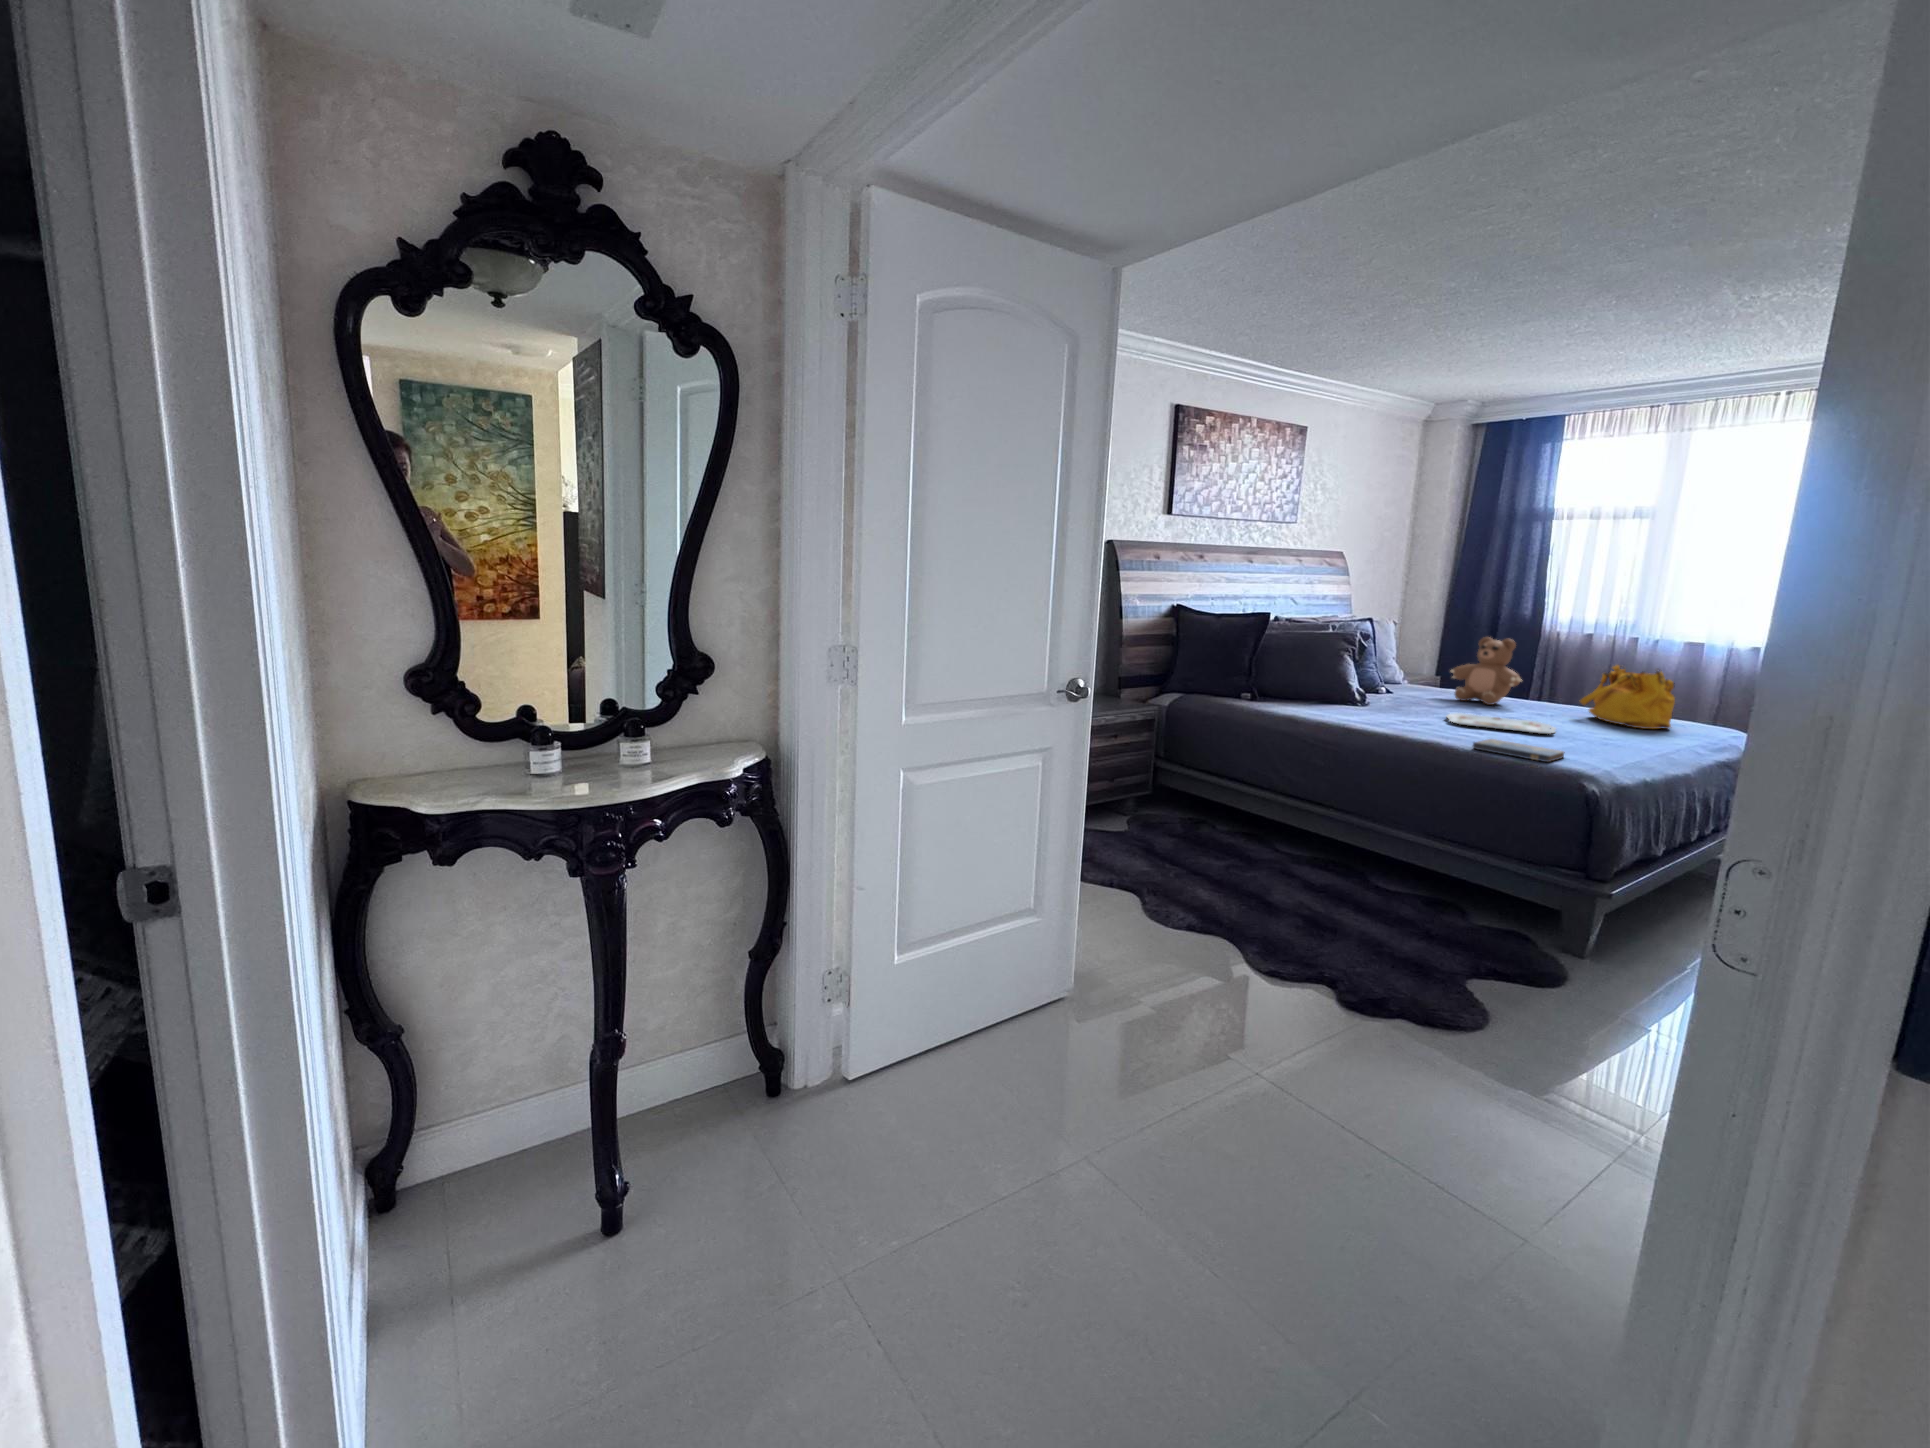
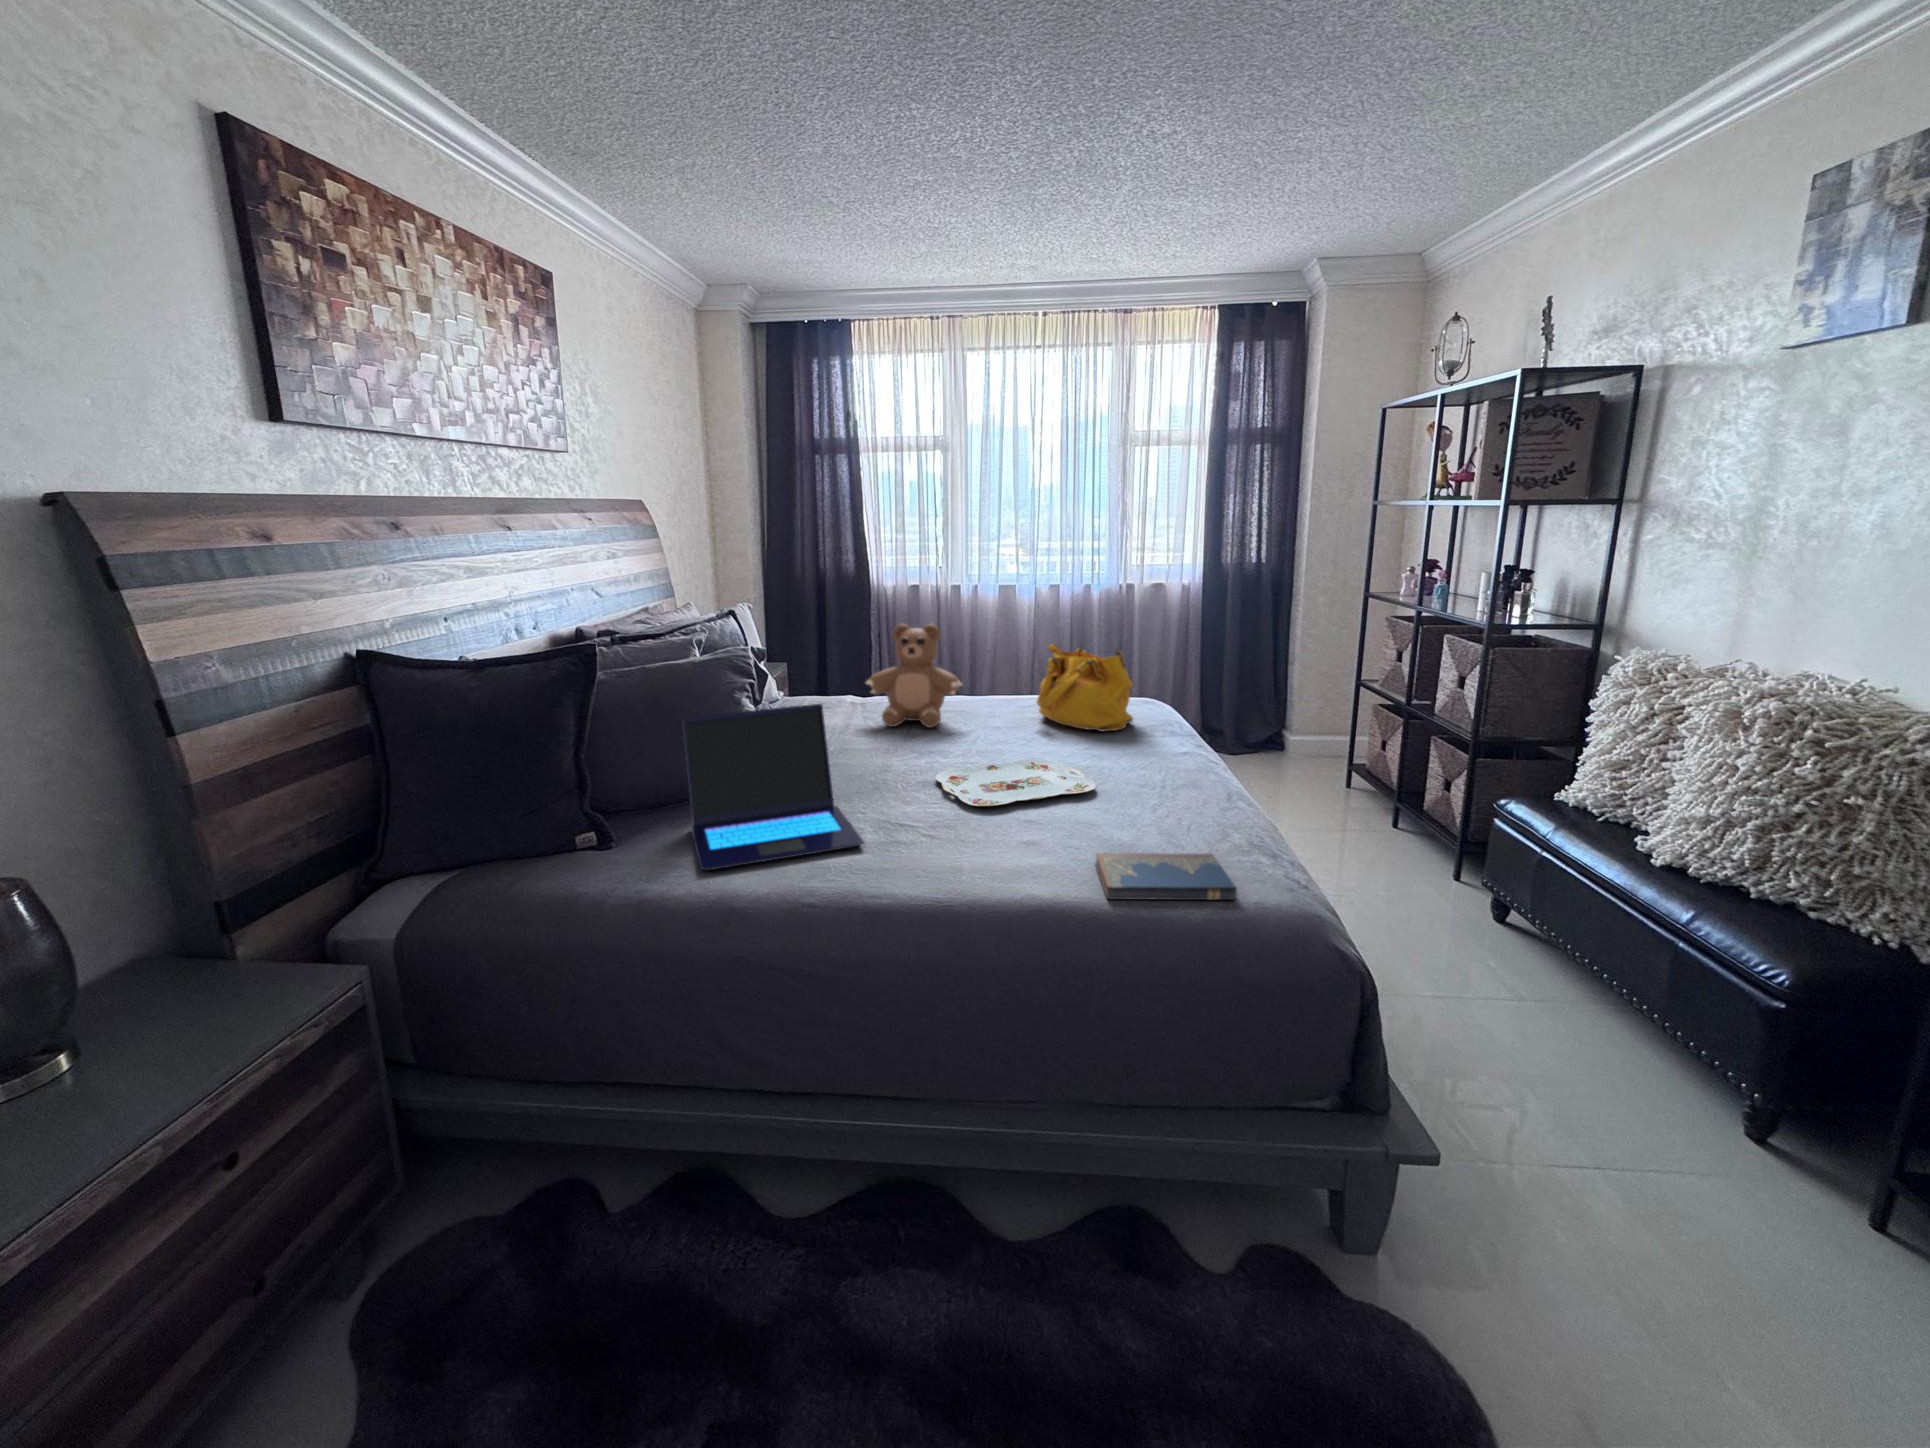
laptop: none [1286,651,1380,719] -> present [683,704,864,870]

